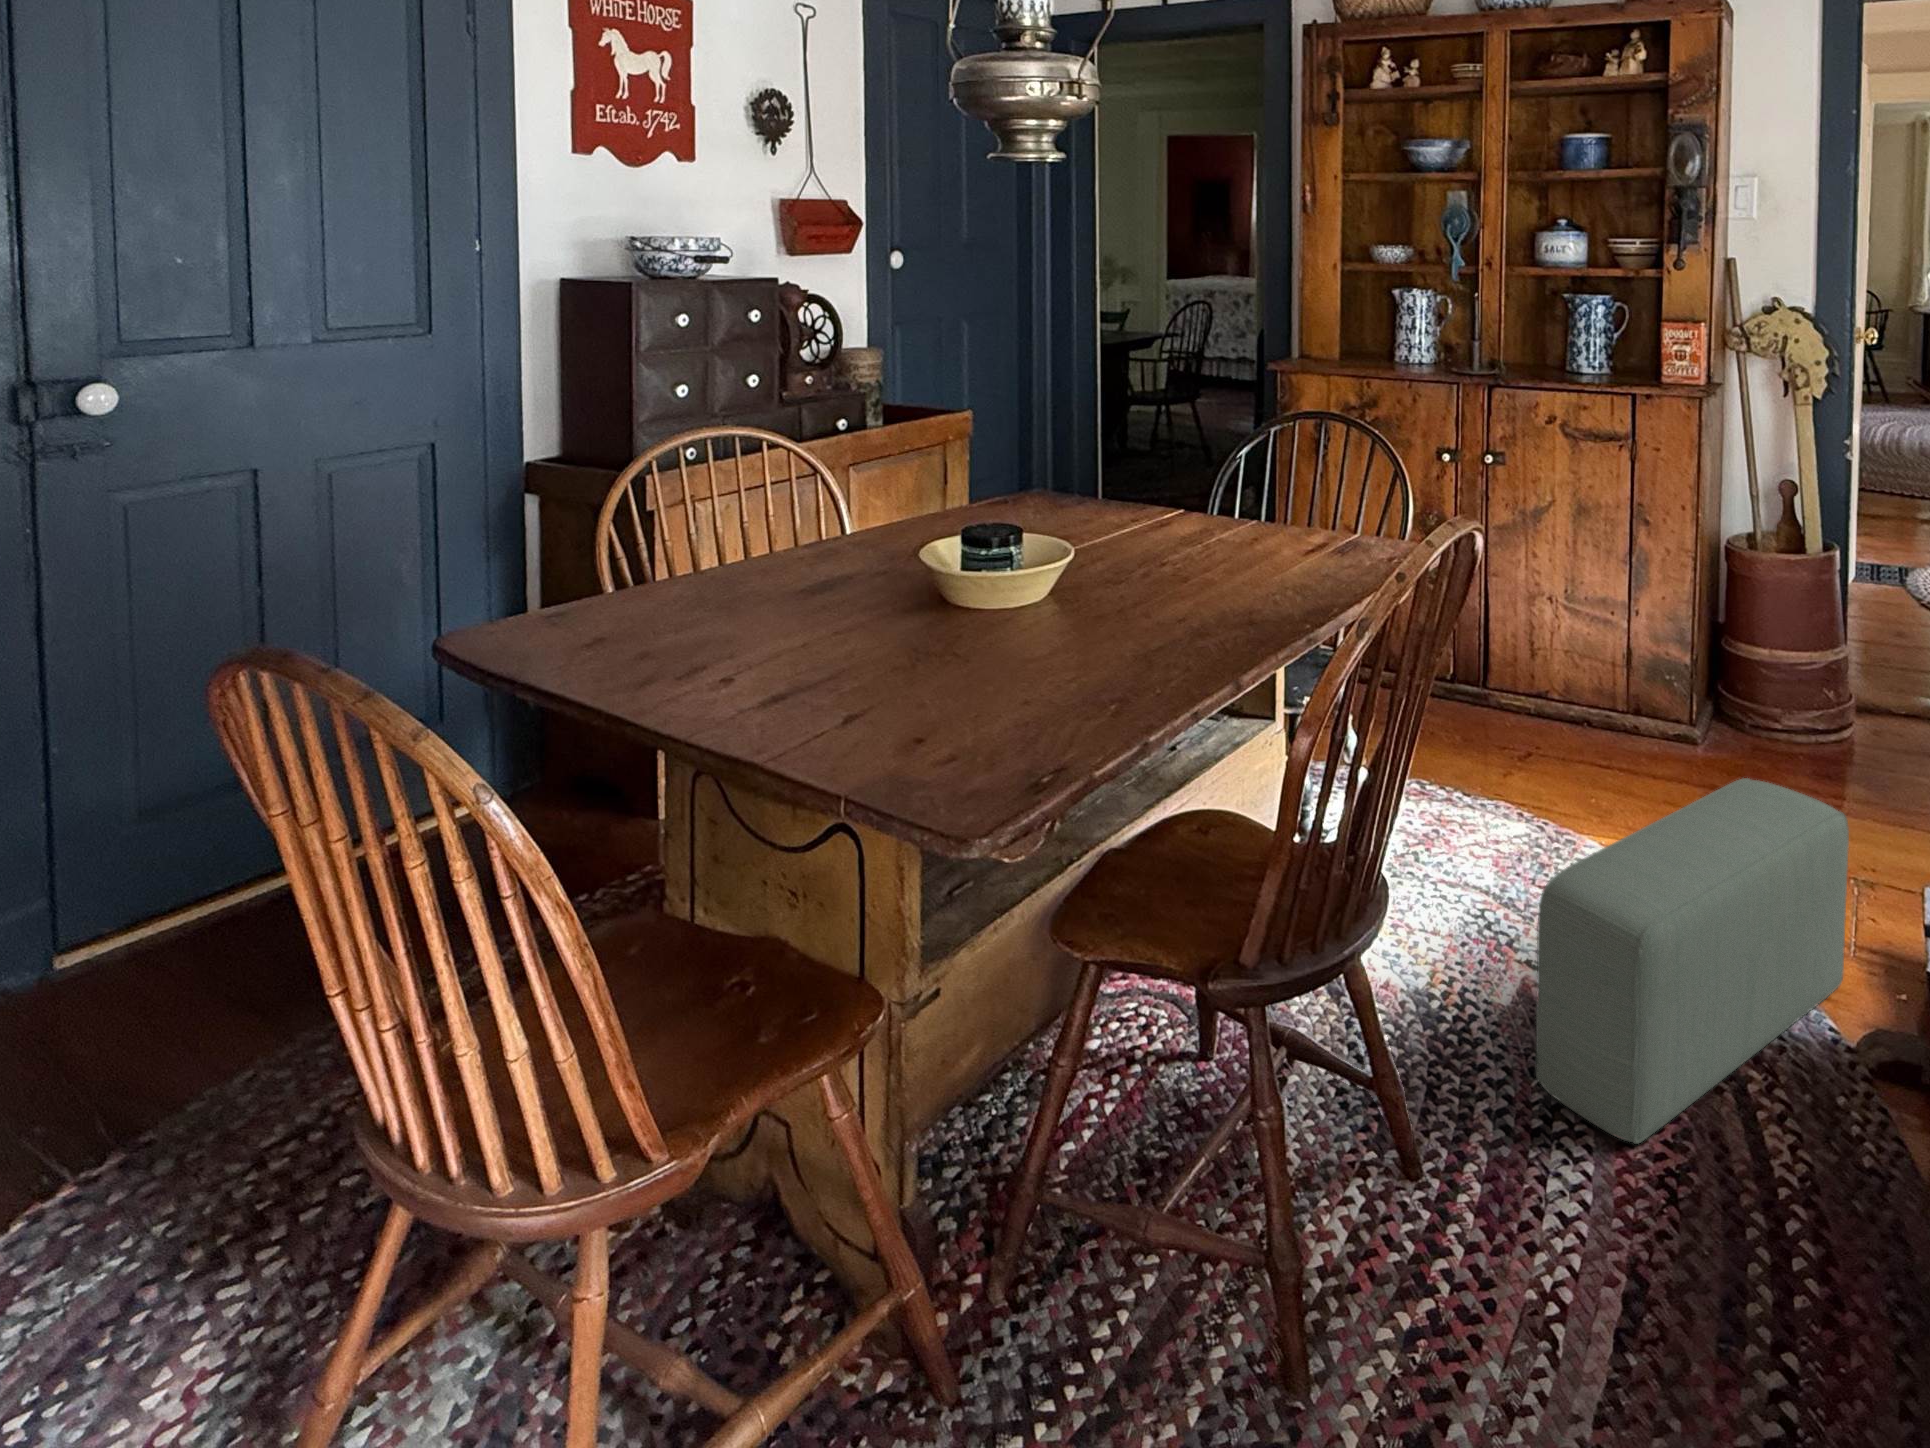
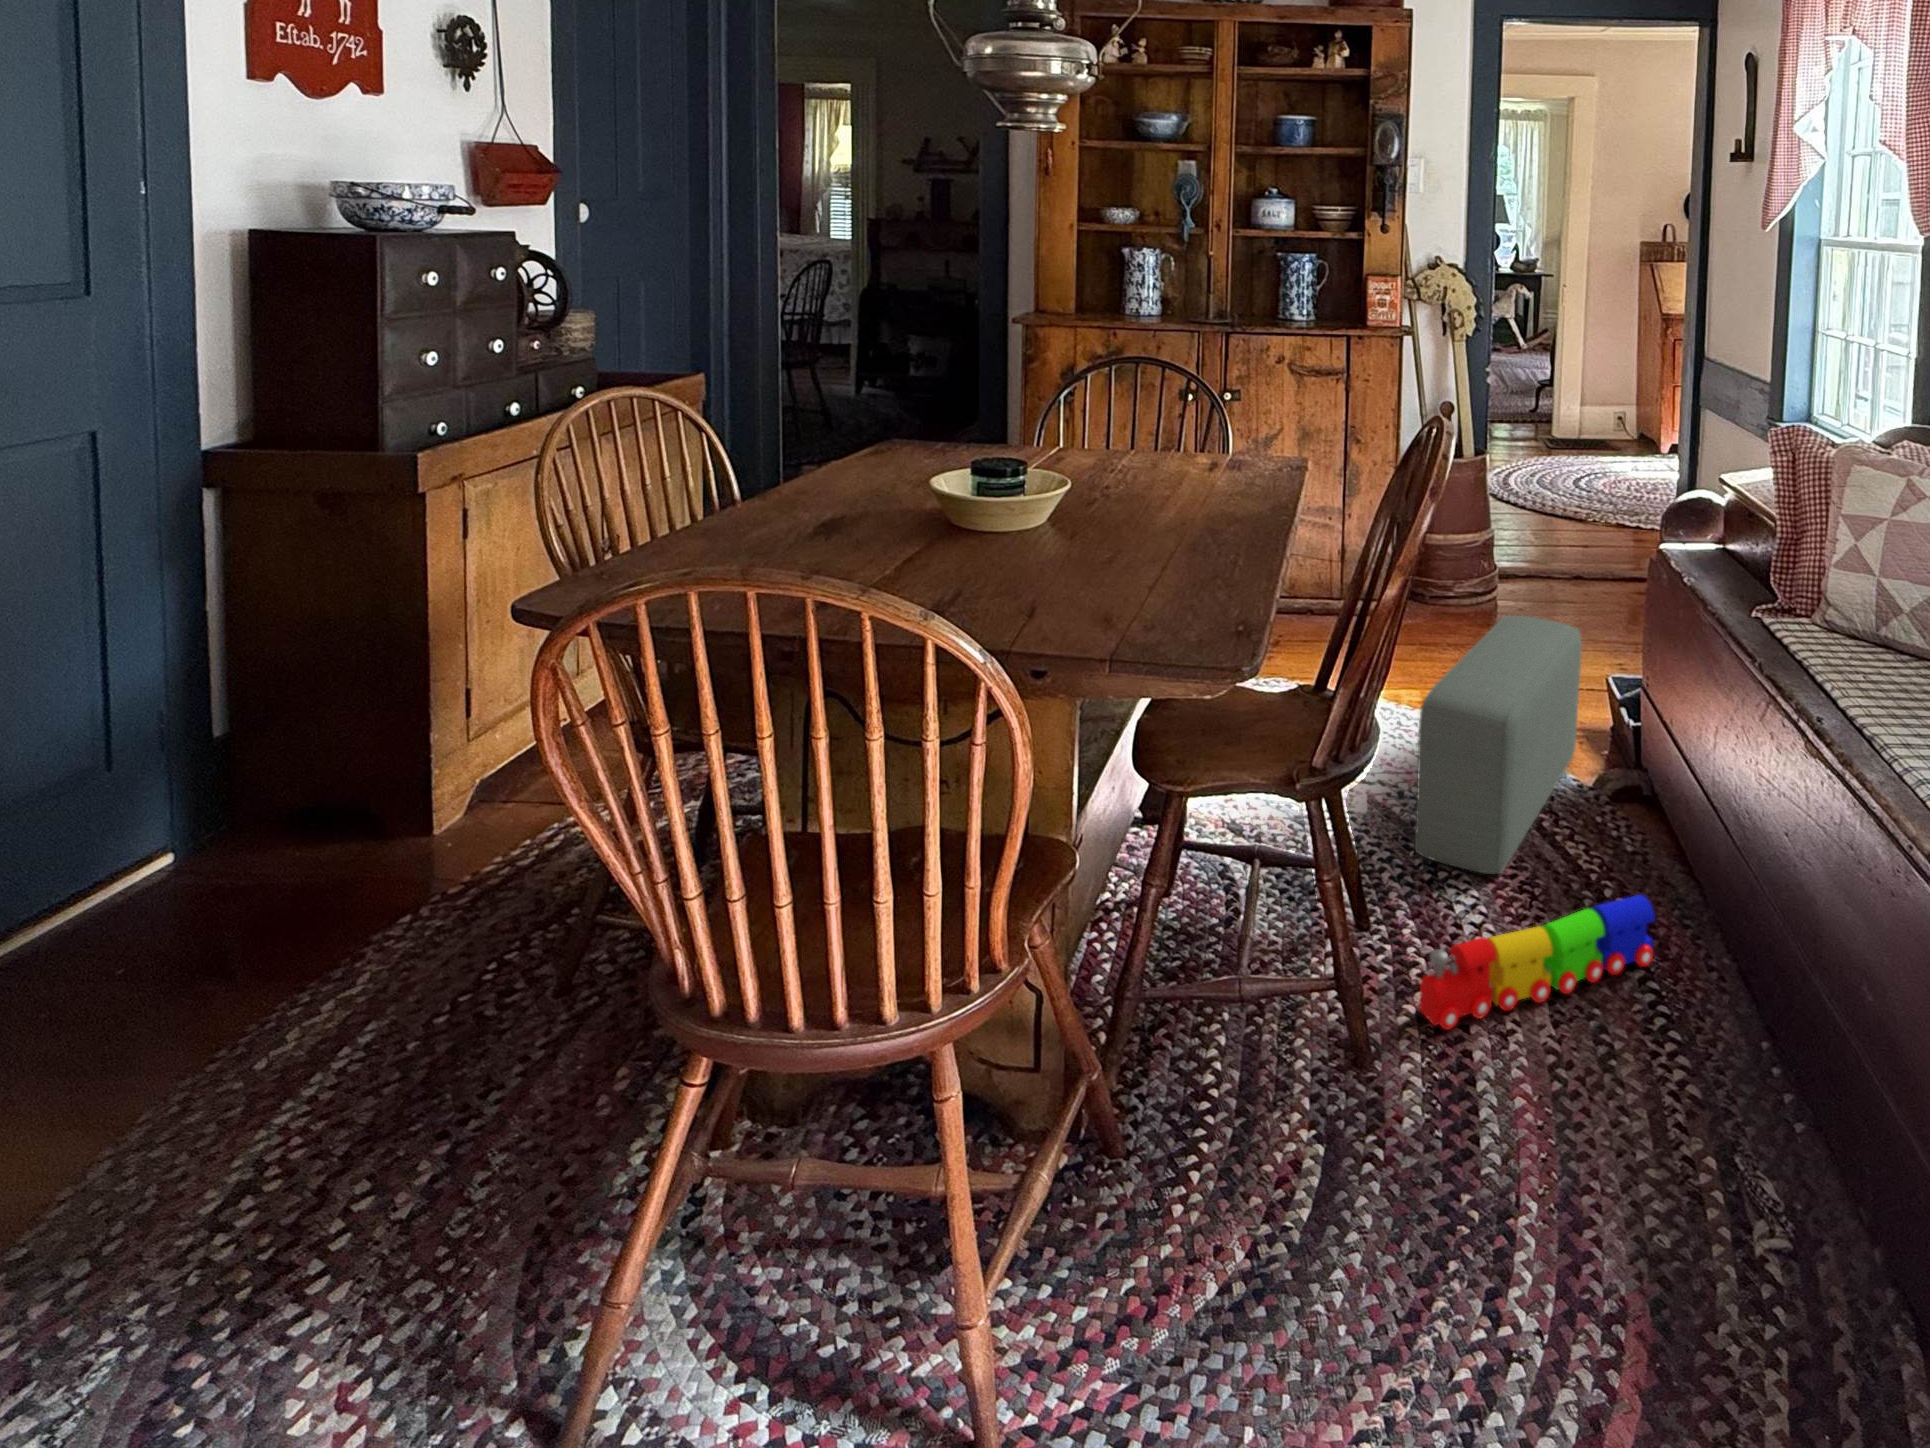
toy train: none [1413,1246,1802,1367] -> present [1419,895,1655,1029]

